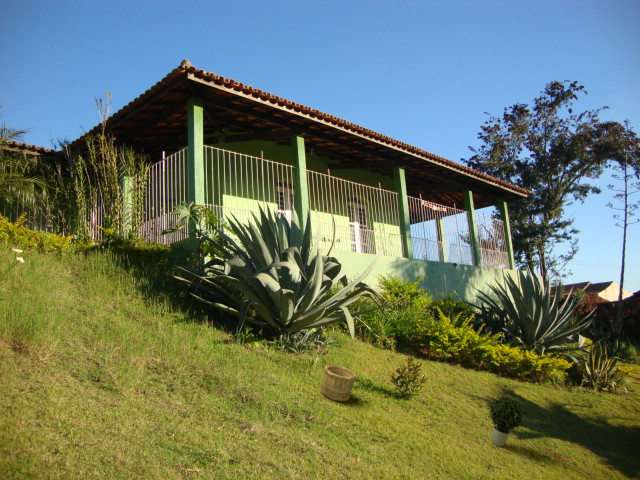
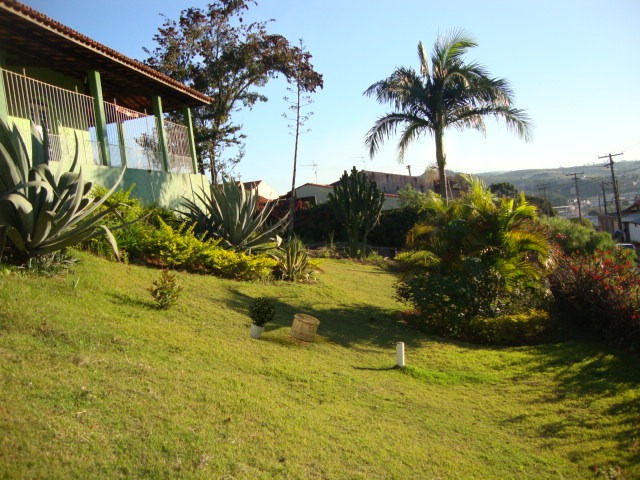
wooden bucket: present [320,365,356,401] -> present [290,314,320,341]

